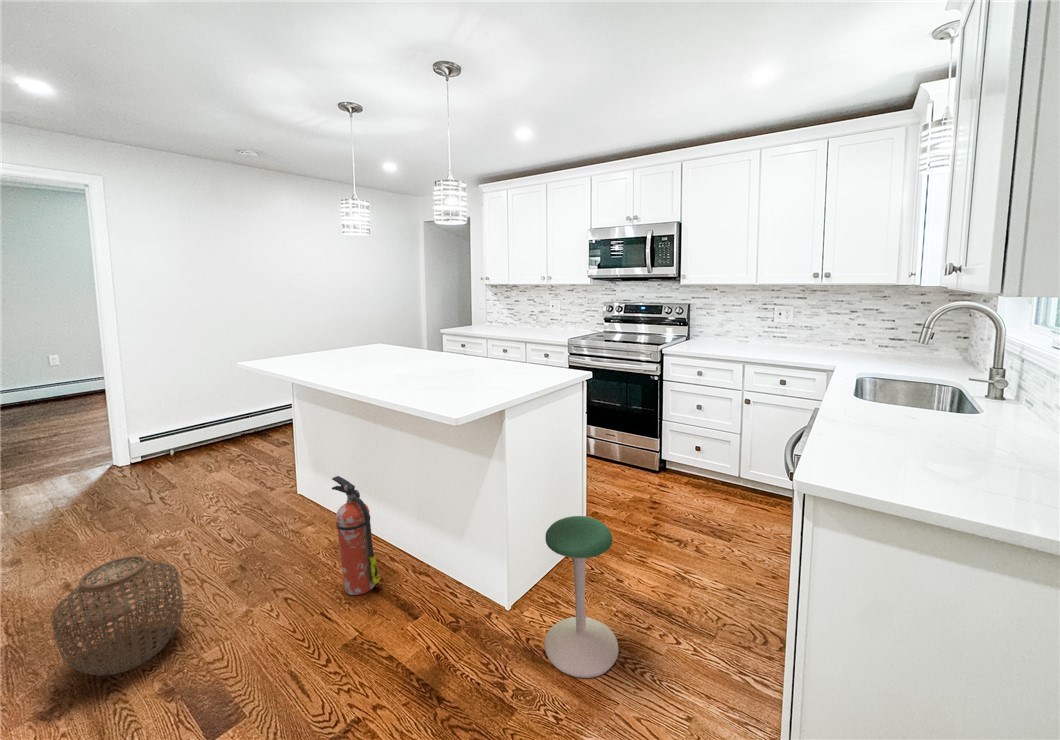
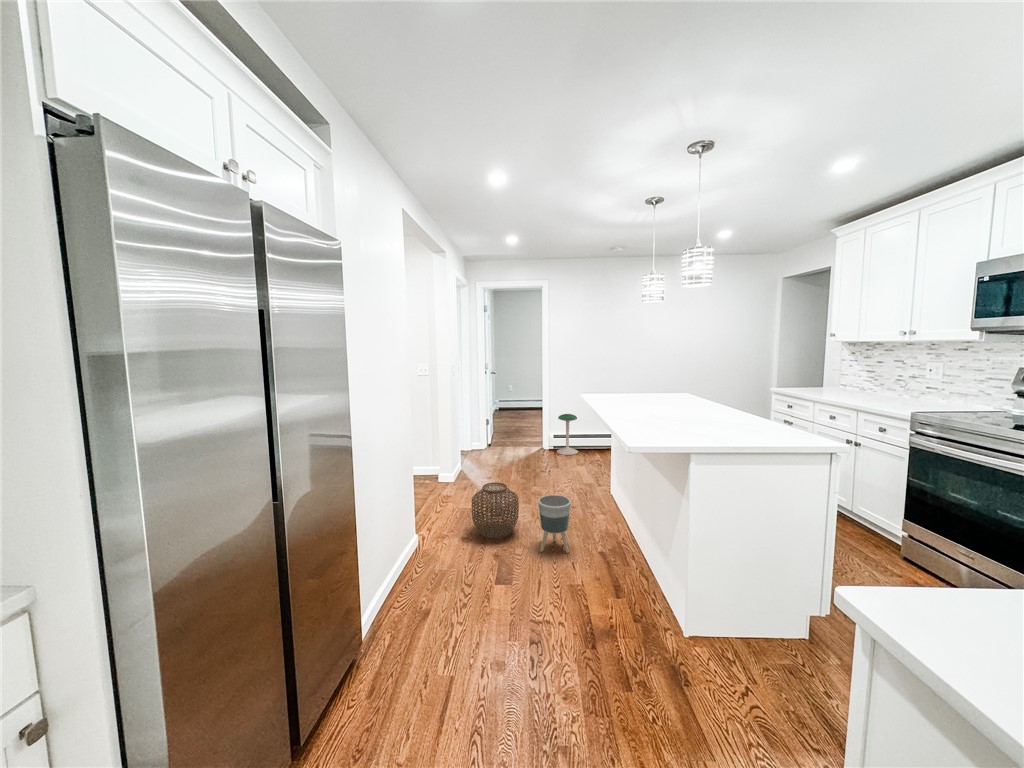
fire extinguisher: present [332,476,380,595] -> none [593,478,616,567]
stool: present [544,516,619,678] -> present [557,414,578,455]
planter: none [233,525,304,630] -> present [538,495,571,553]

